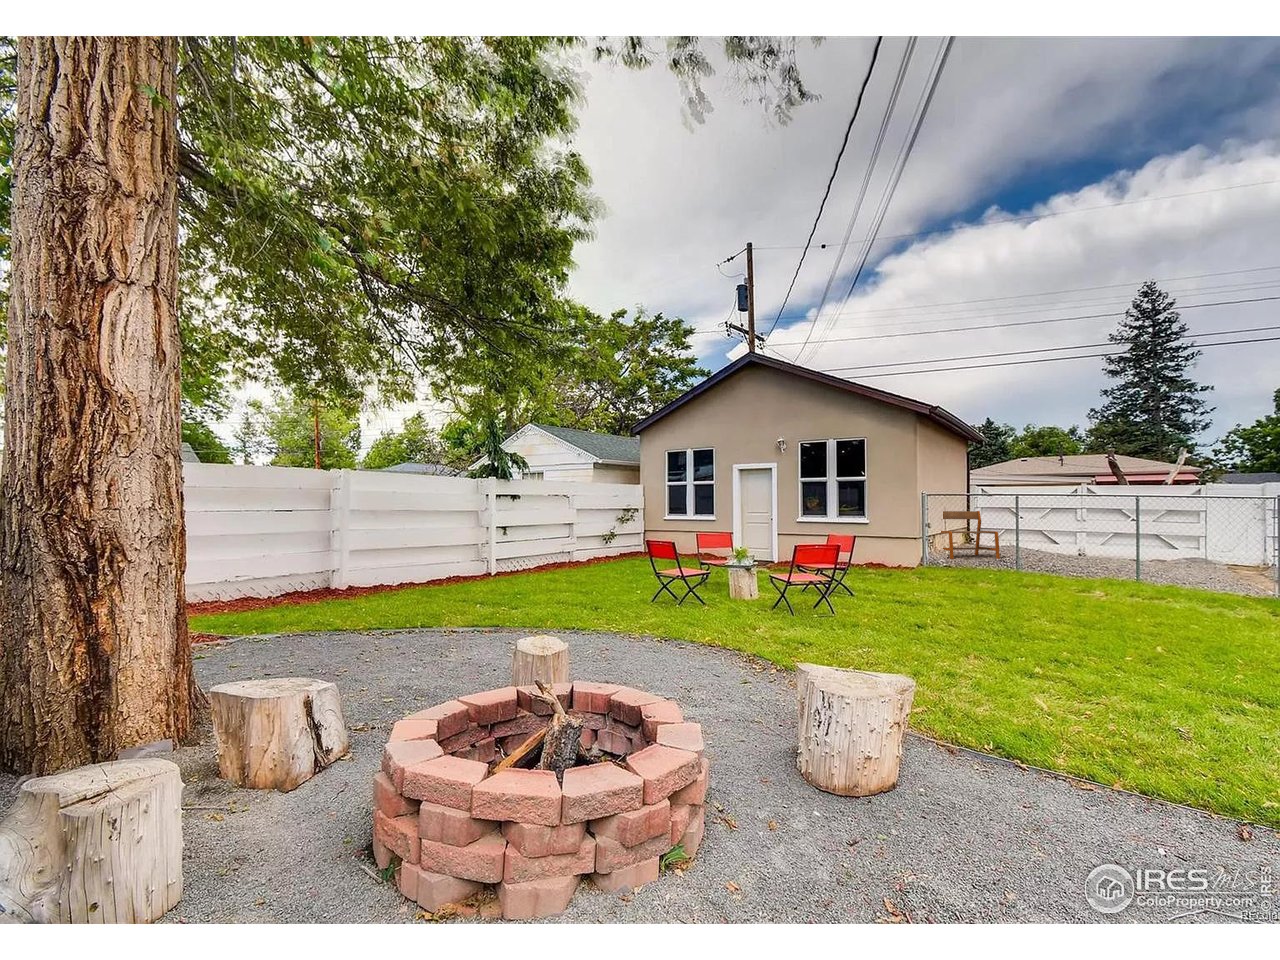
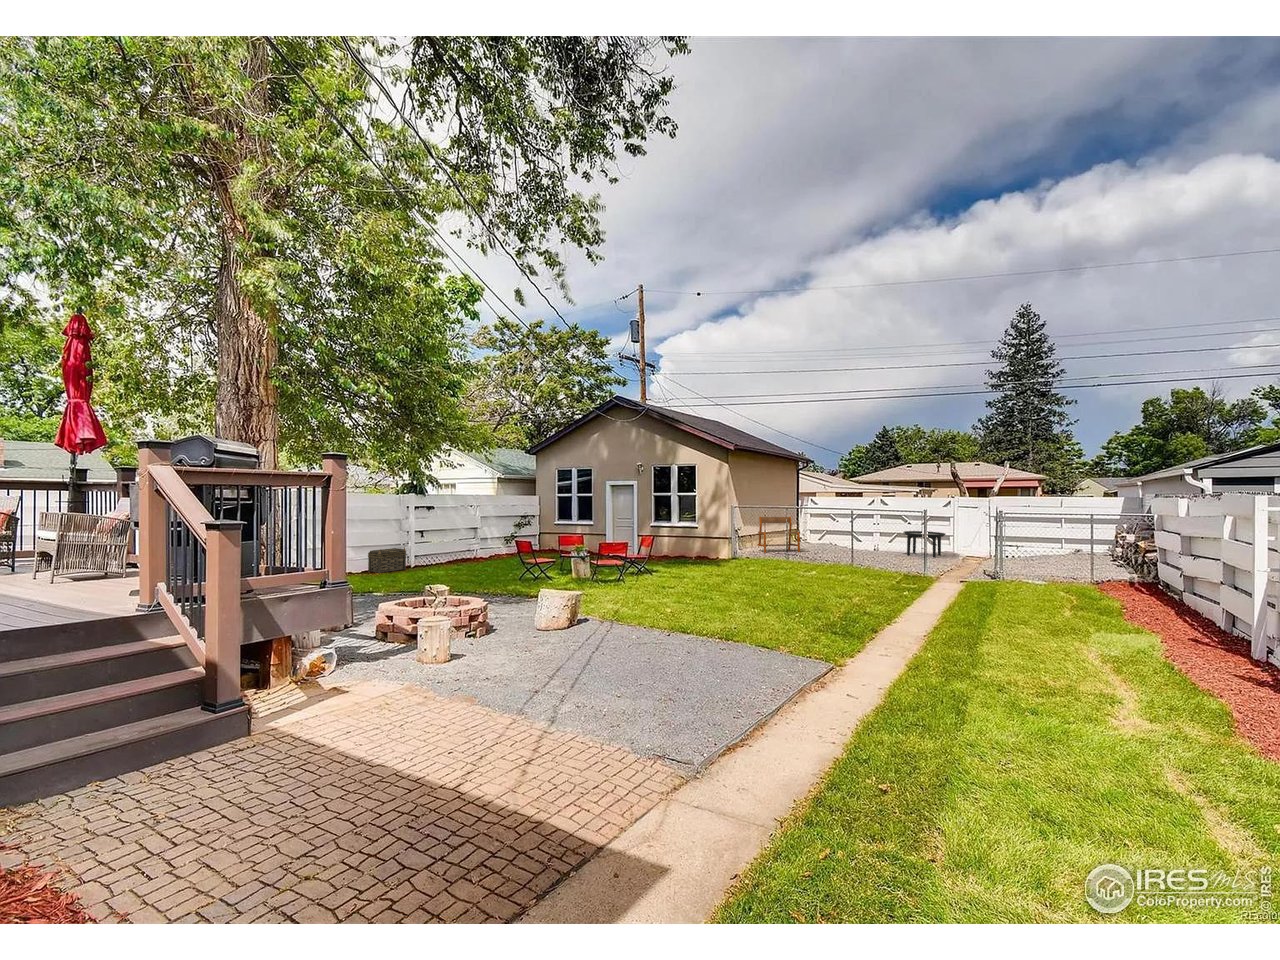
round table: none [1160,531,1240,570] -> present [904,531,945,558]
basket: none [434,548,485,584] -> present [368,547,406,573]

